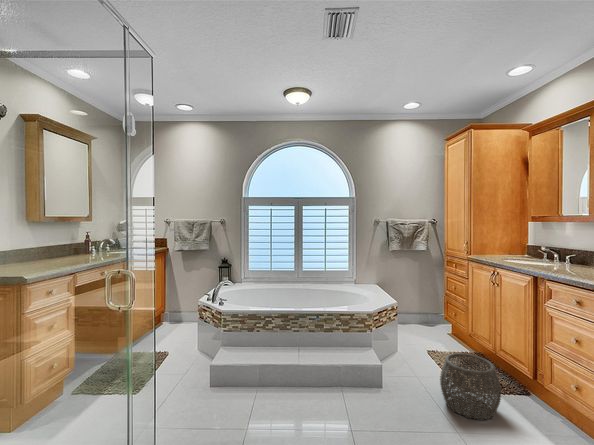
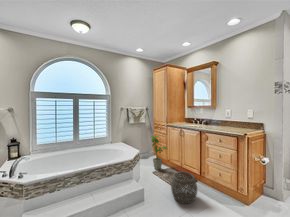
house plant: none [427,278,466,350] -> present [151,136,167,170]

